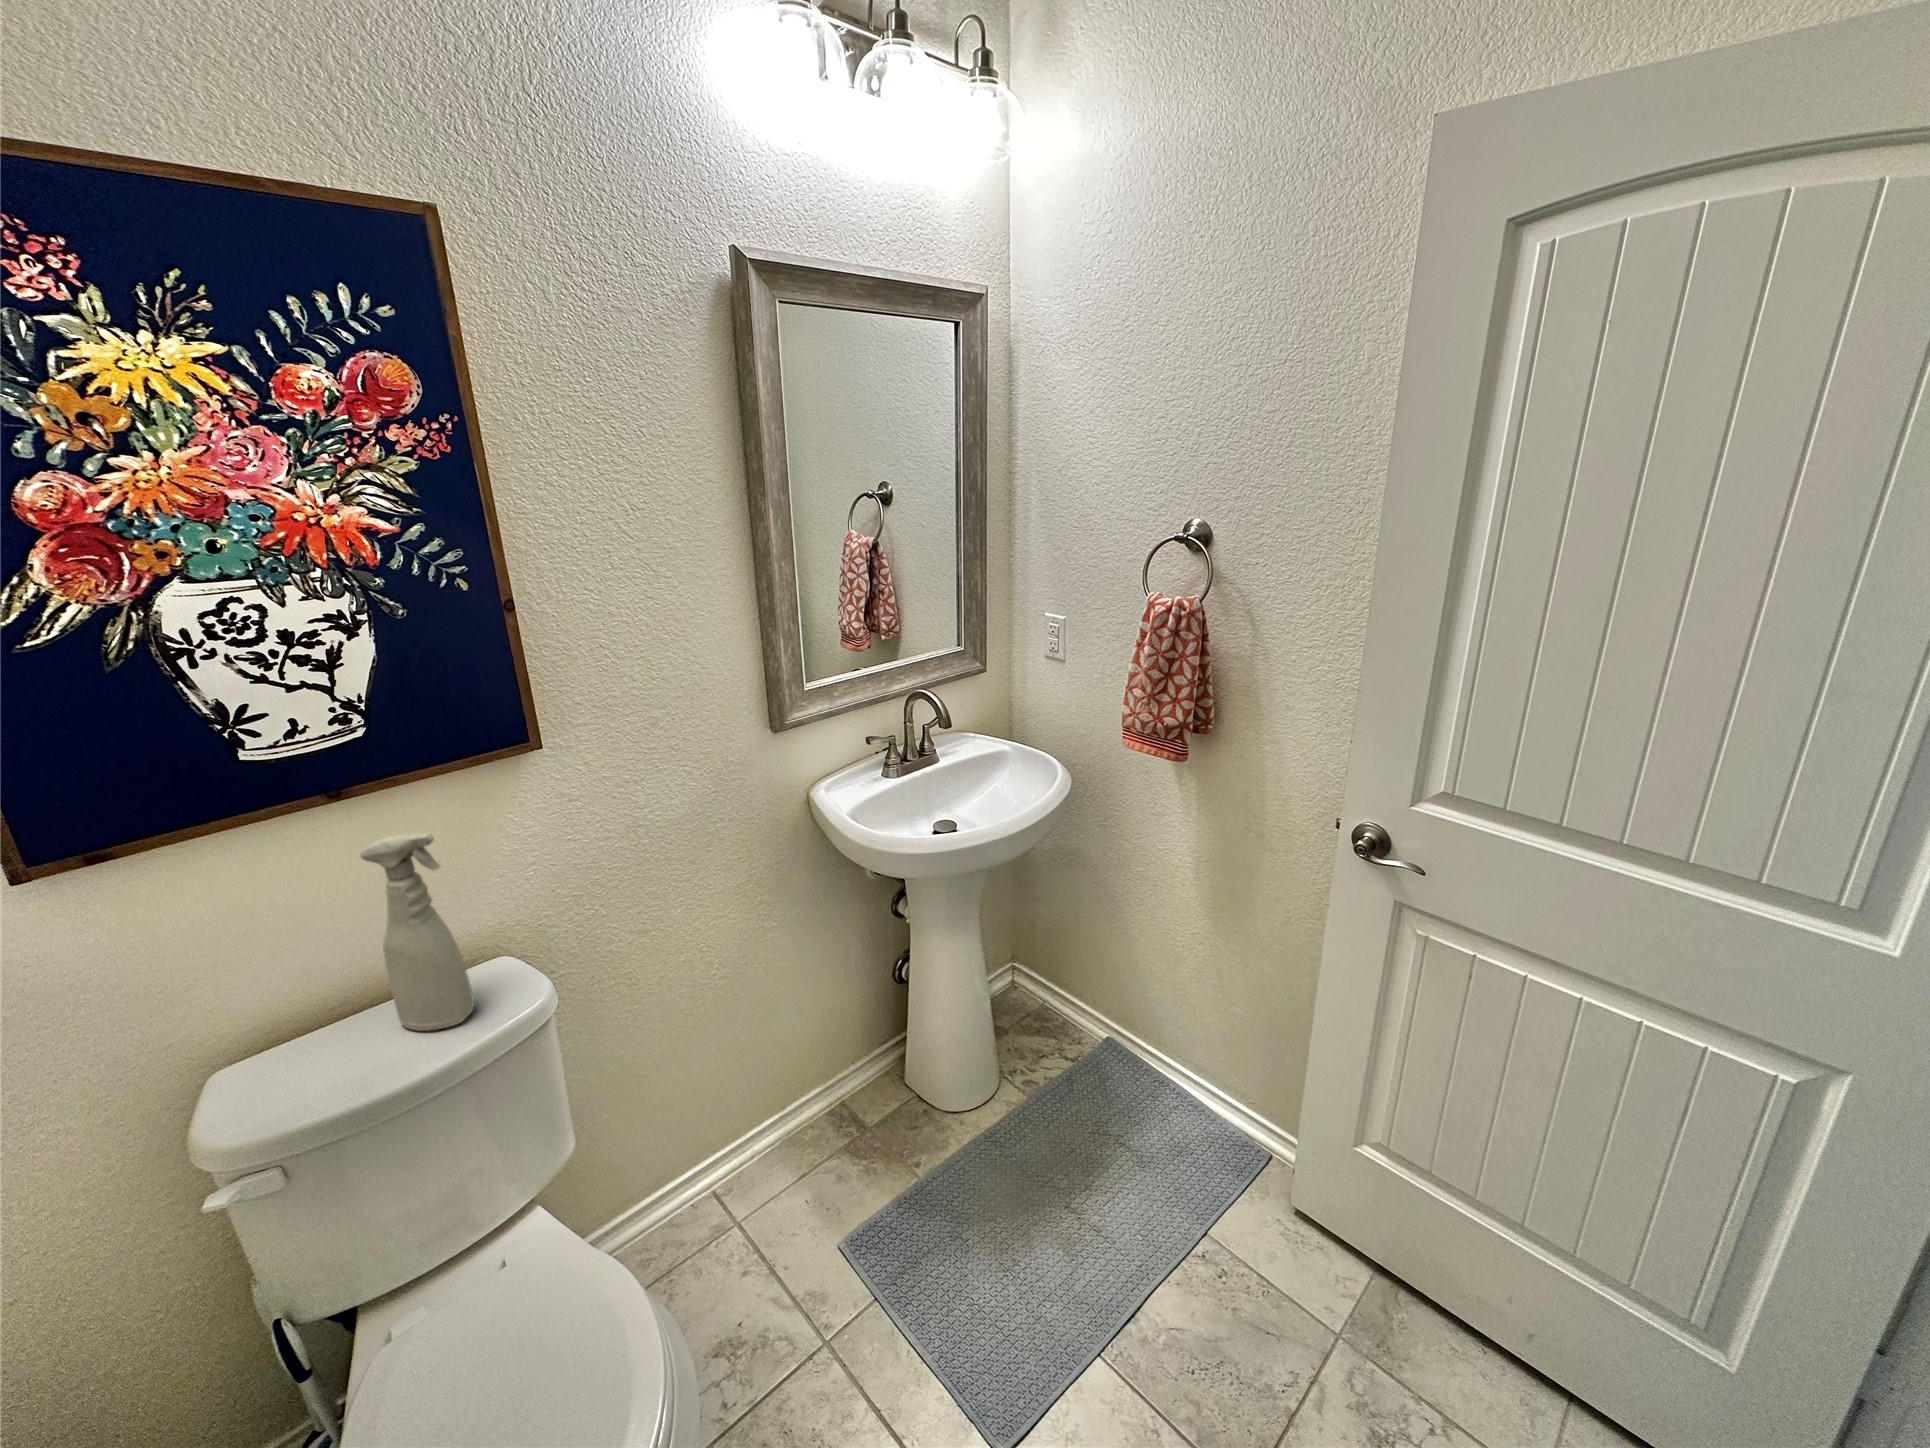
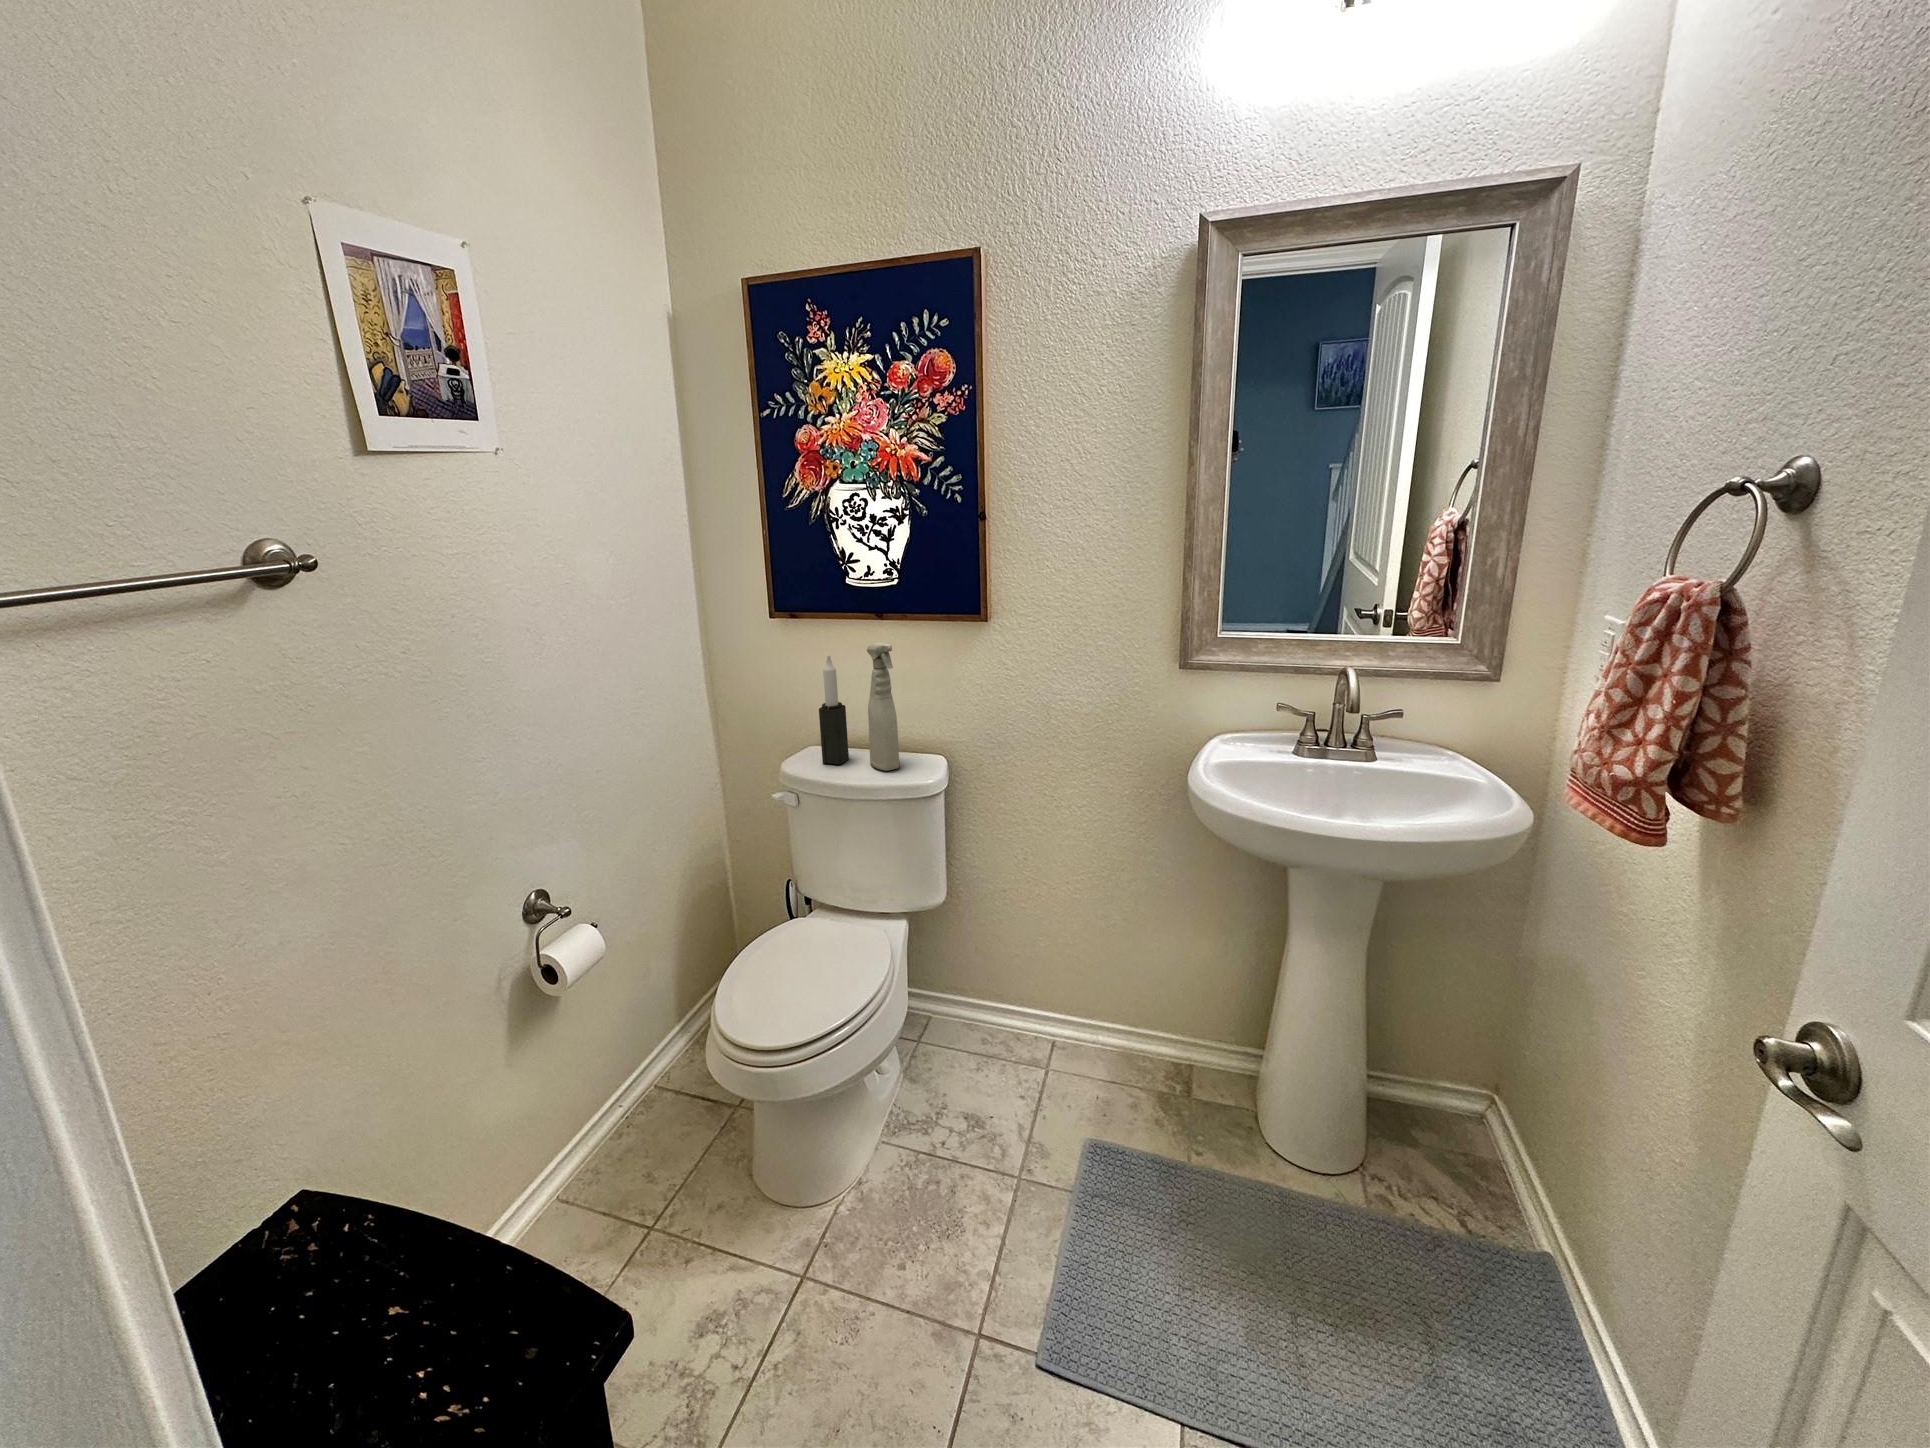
candle: none [262,895,350,1082] -> present [819,654,849,765]

